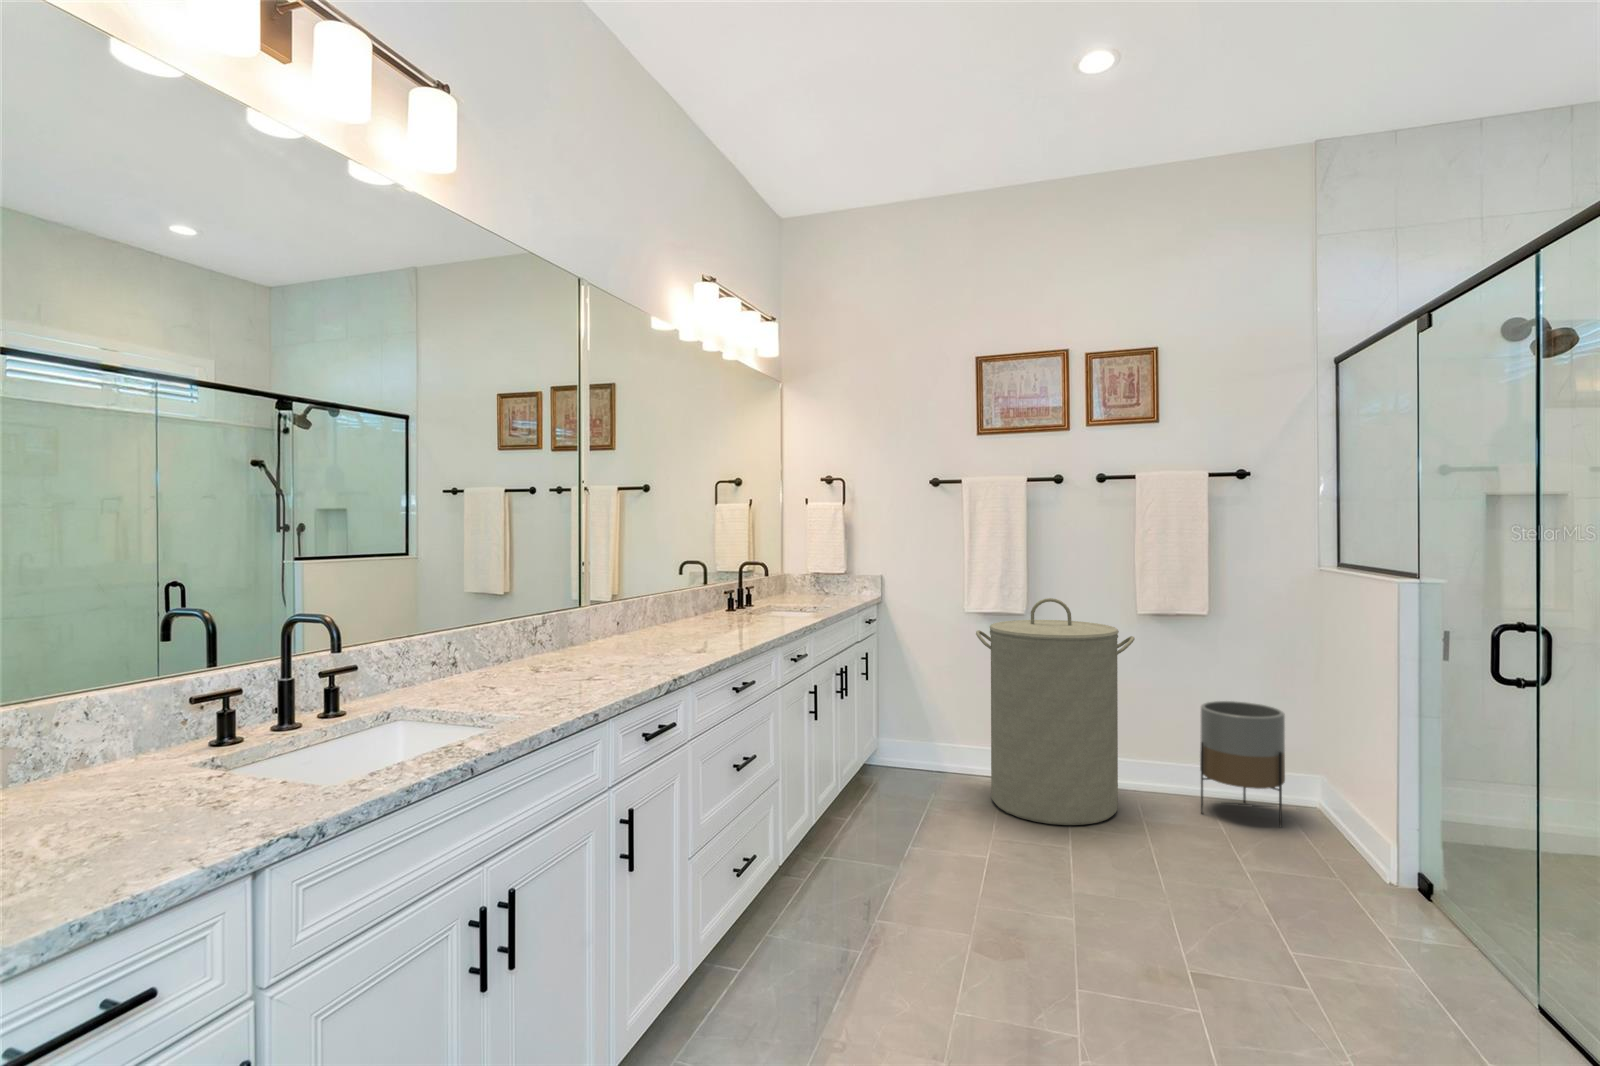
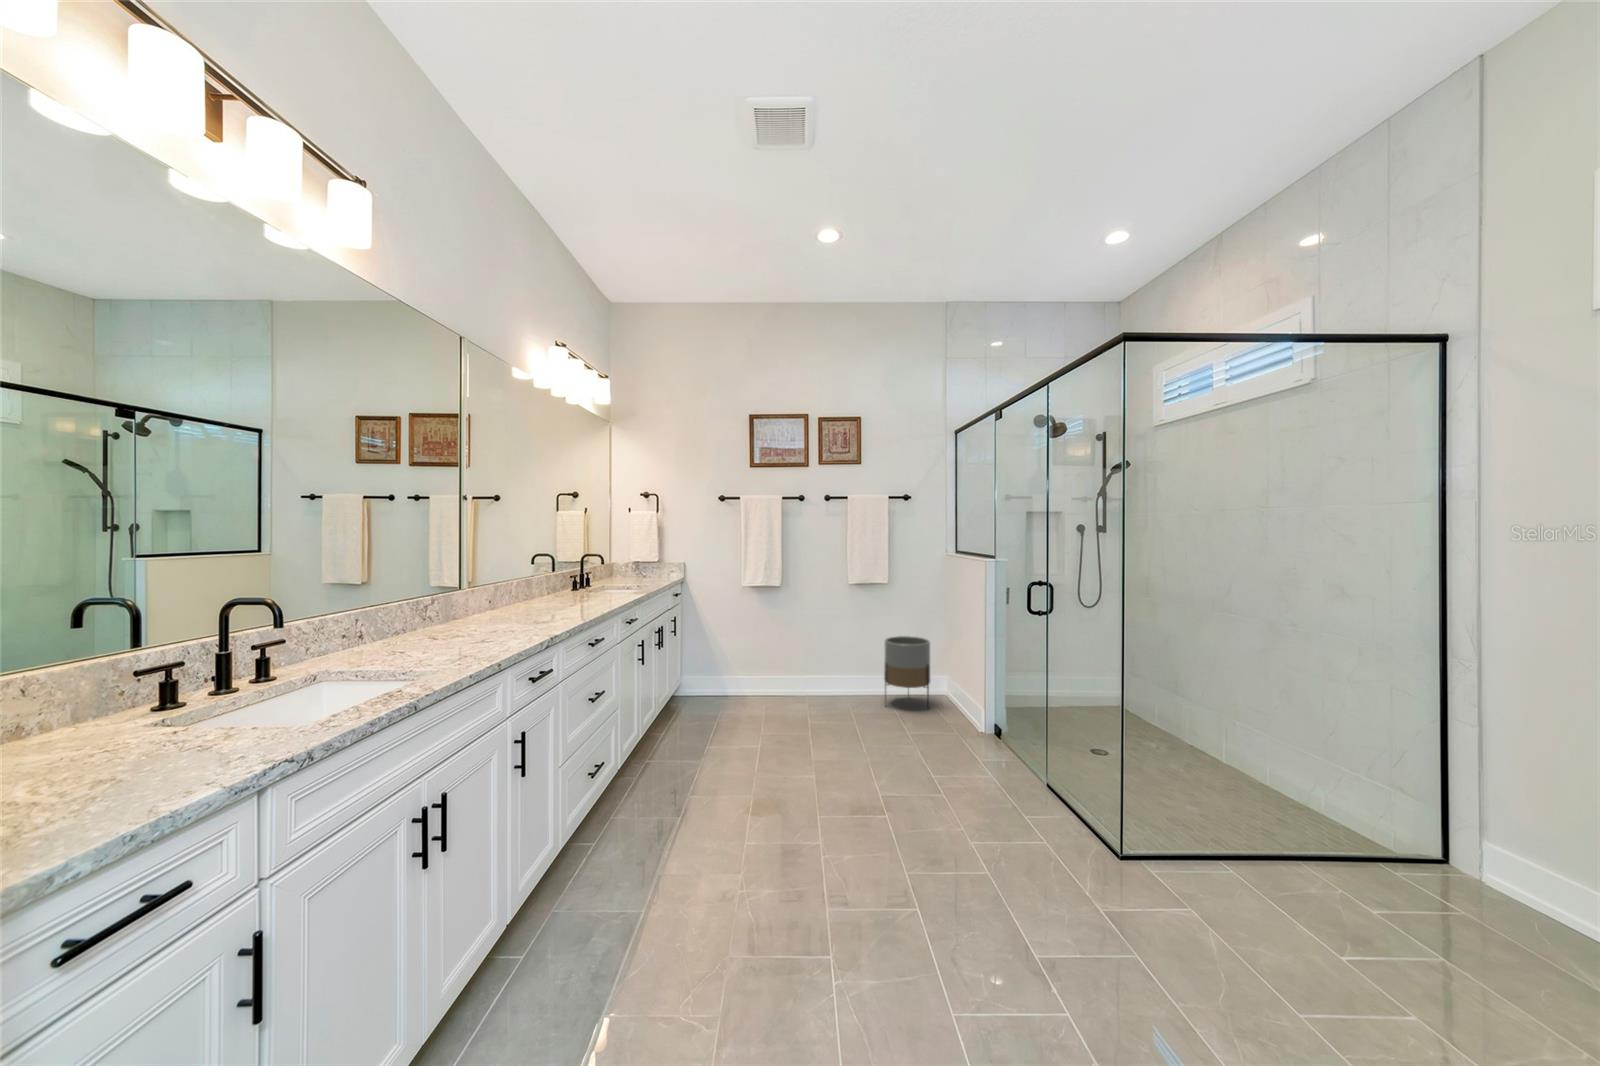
laundry hamper: present [976,598,1135,825] -> none [749,576,847,722]

